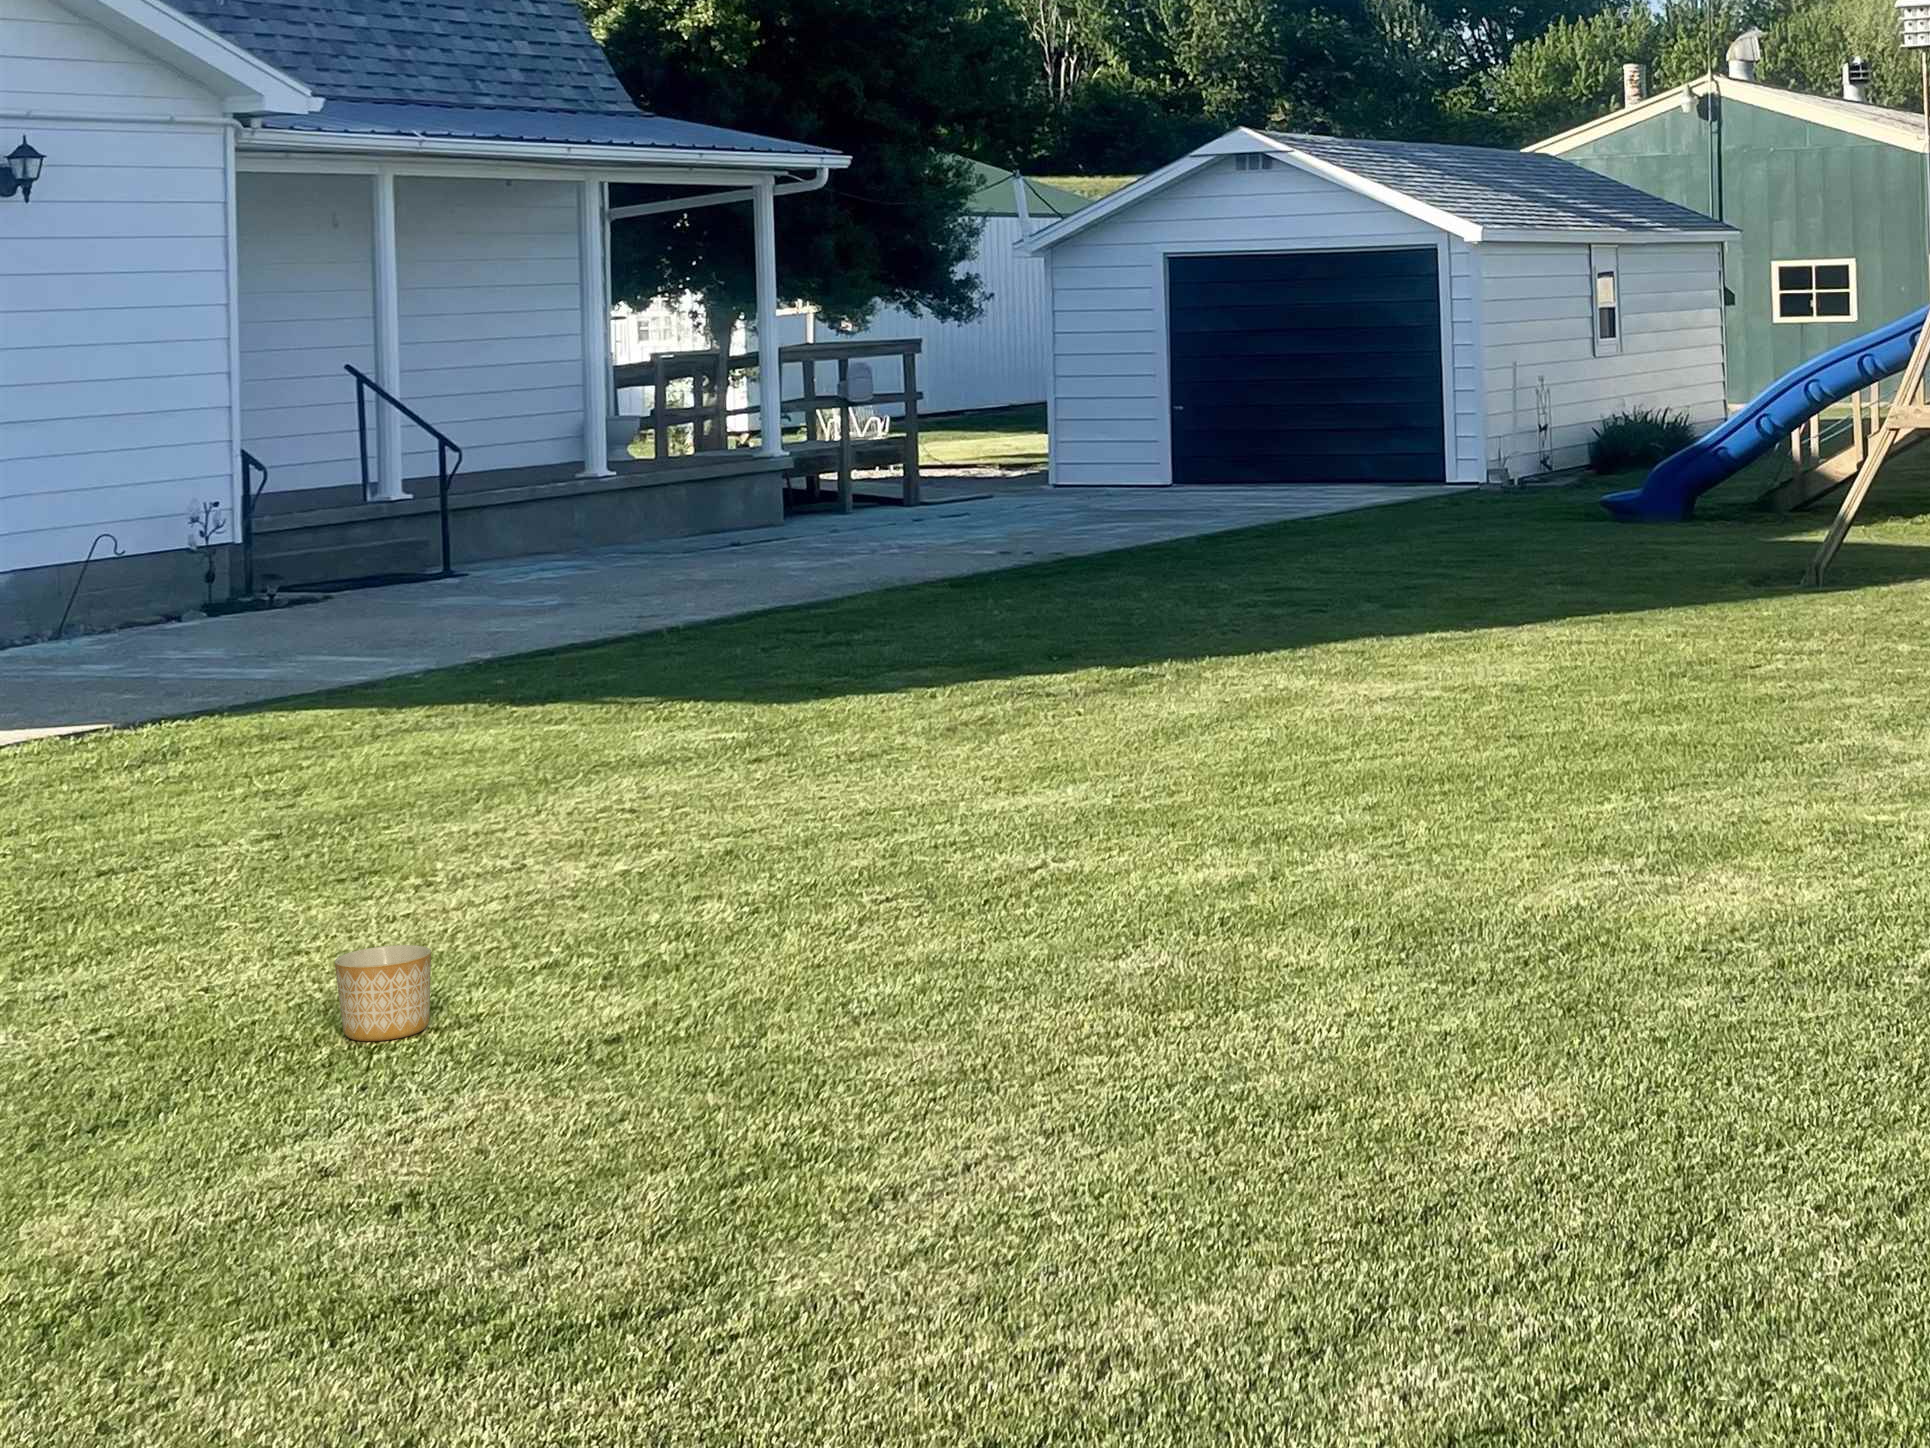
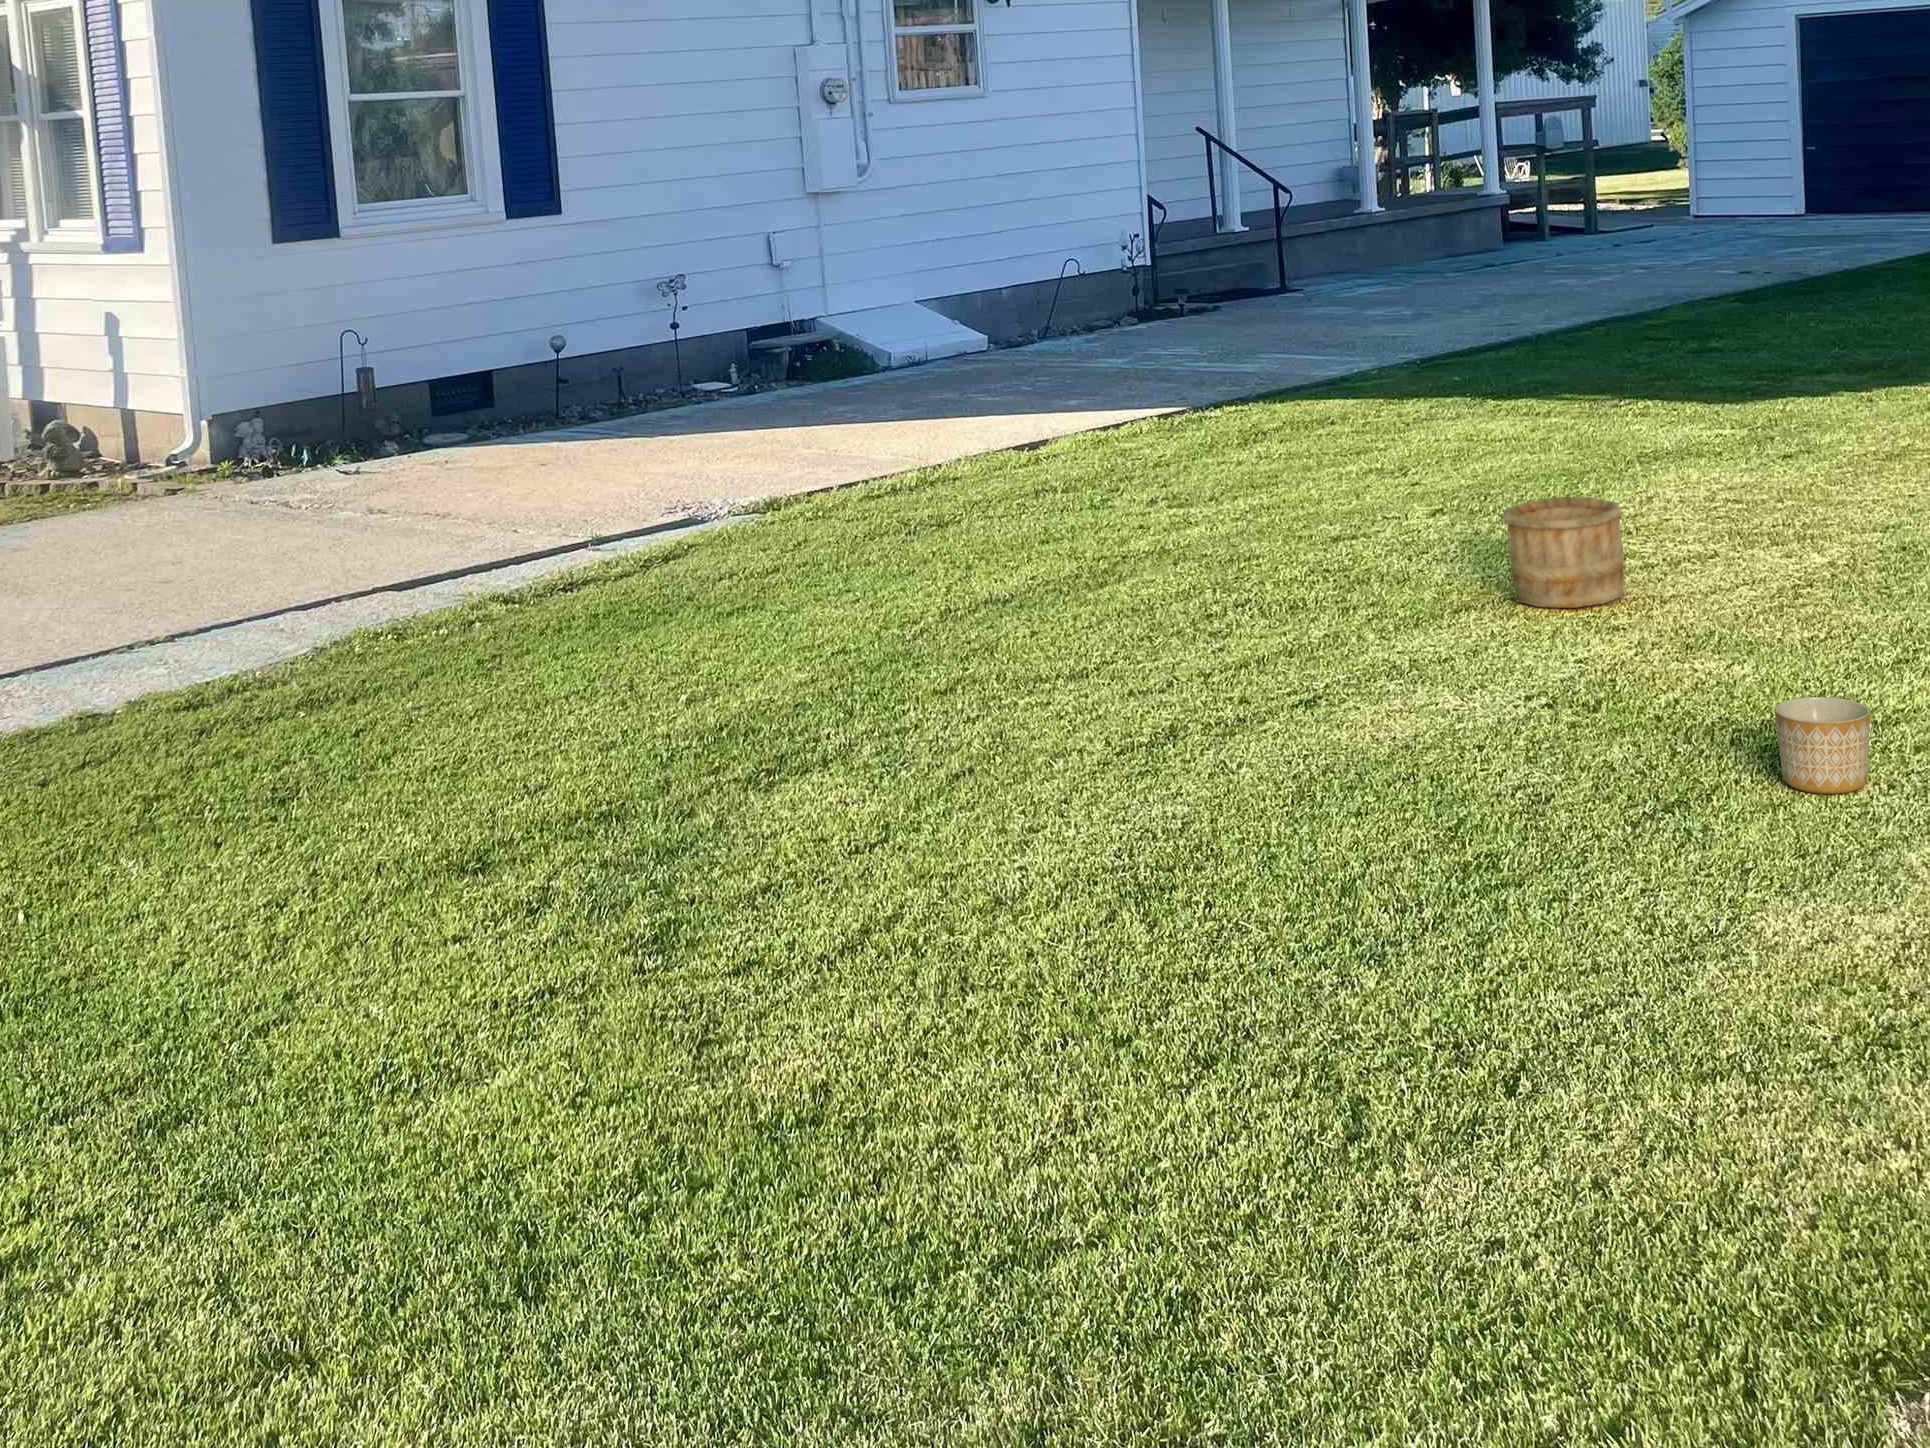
wooden bucket: none [259,772,401,895] -> present [1503,497,1625,608]

